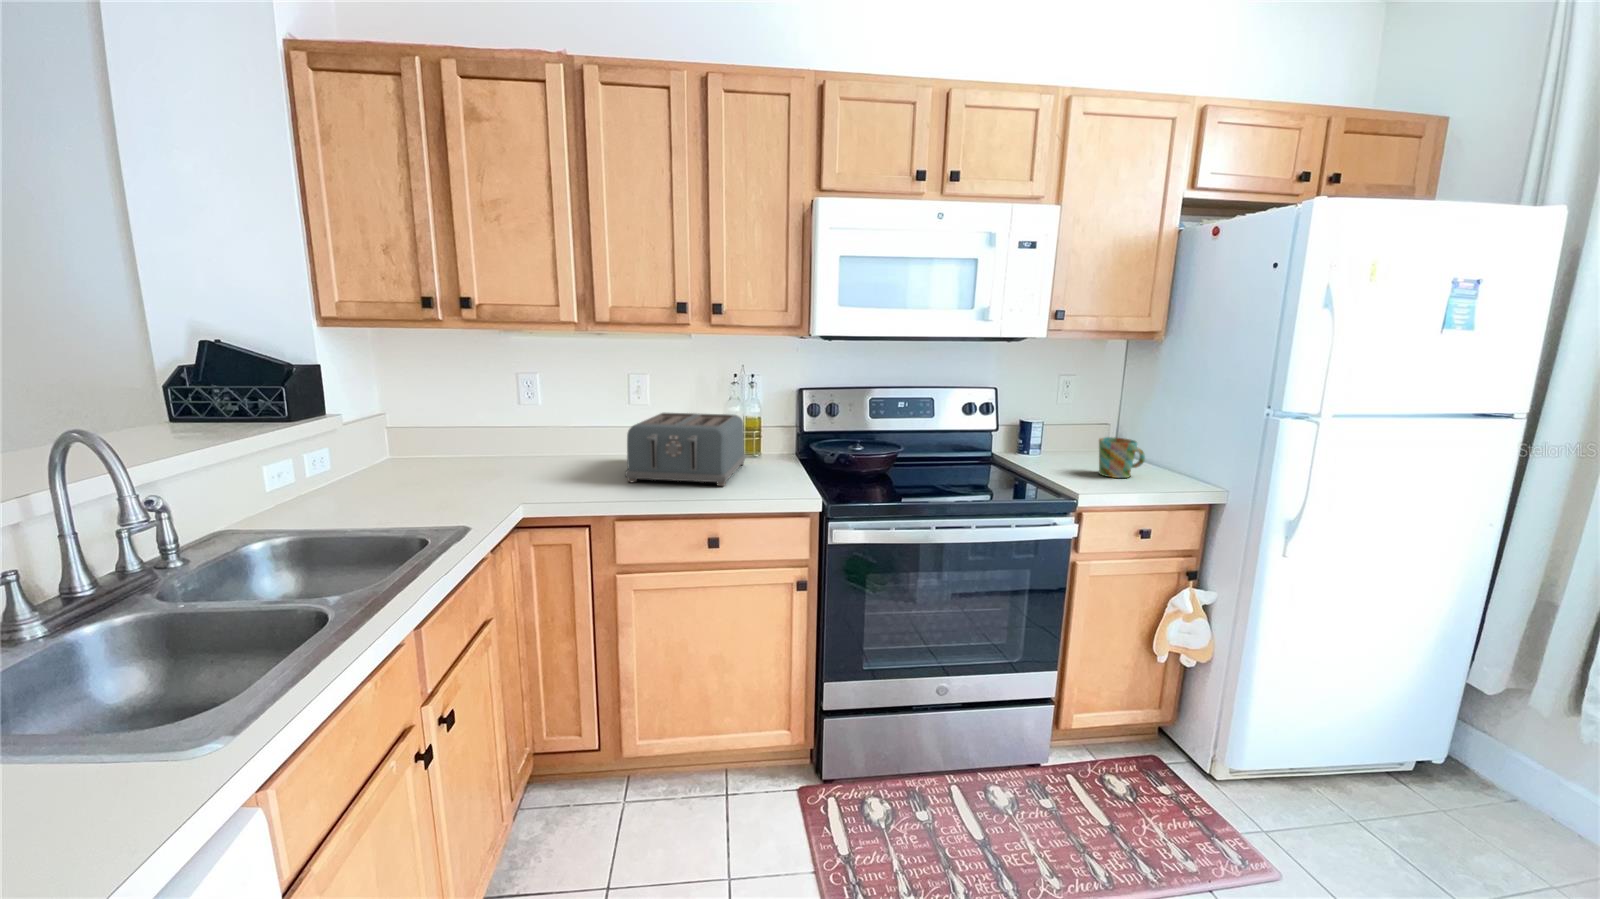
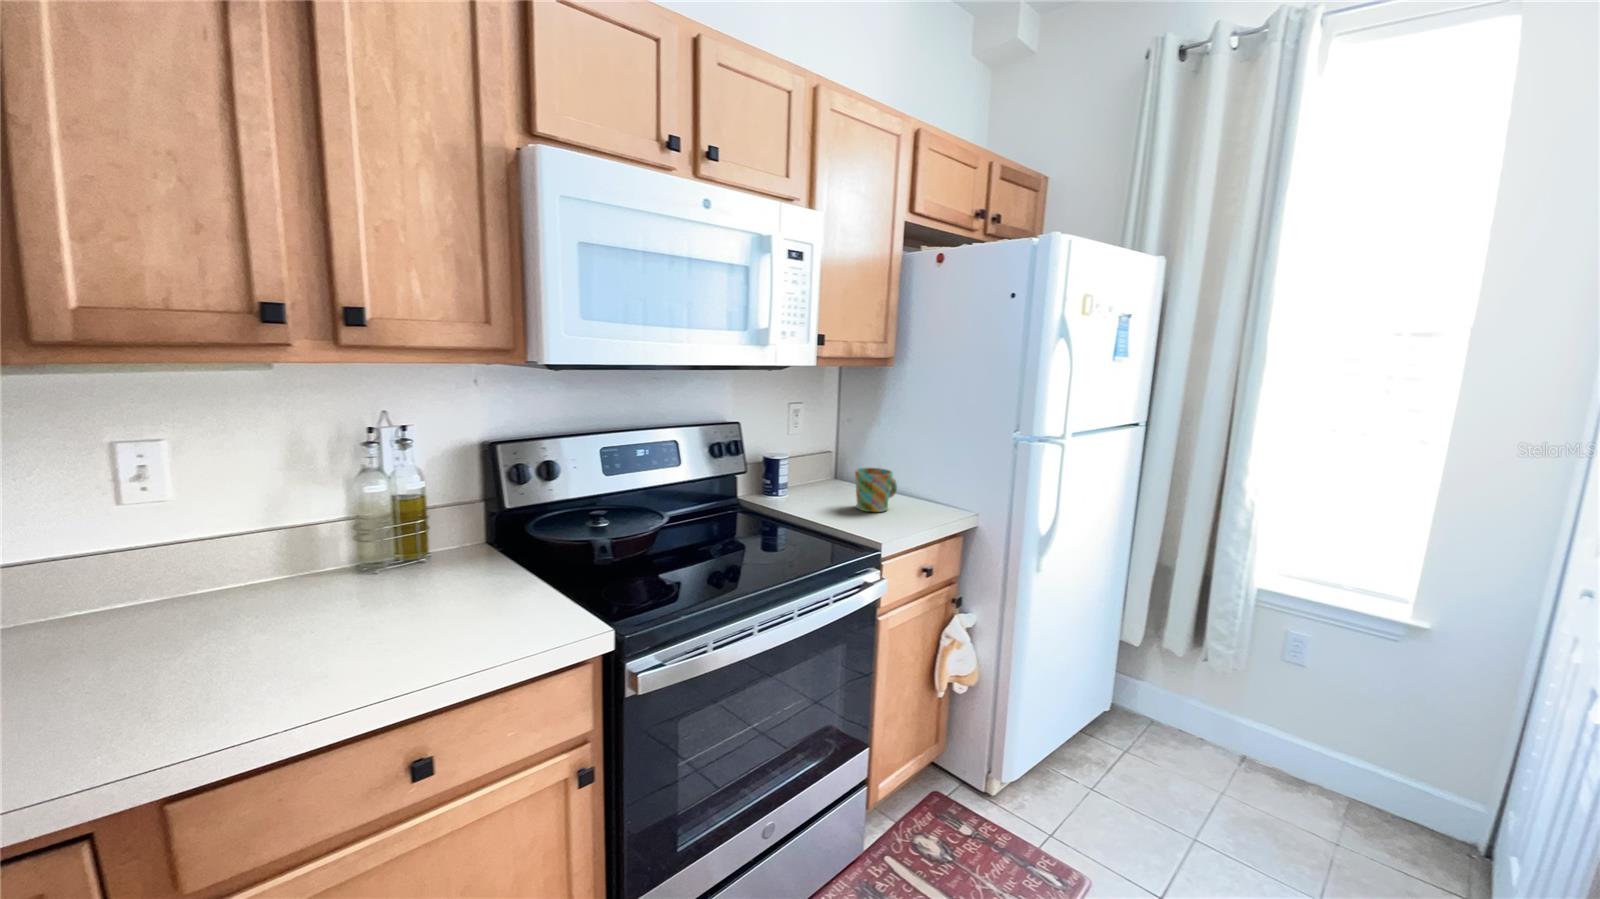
toaster: present [625,413,746,486] -> none [161,499,418,682]

